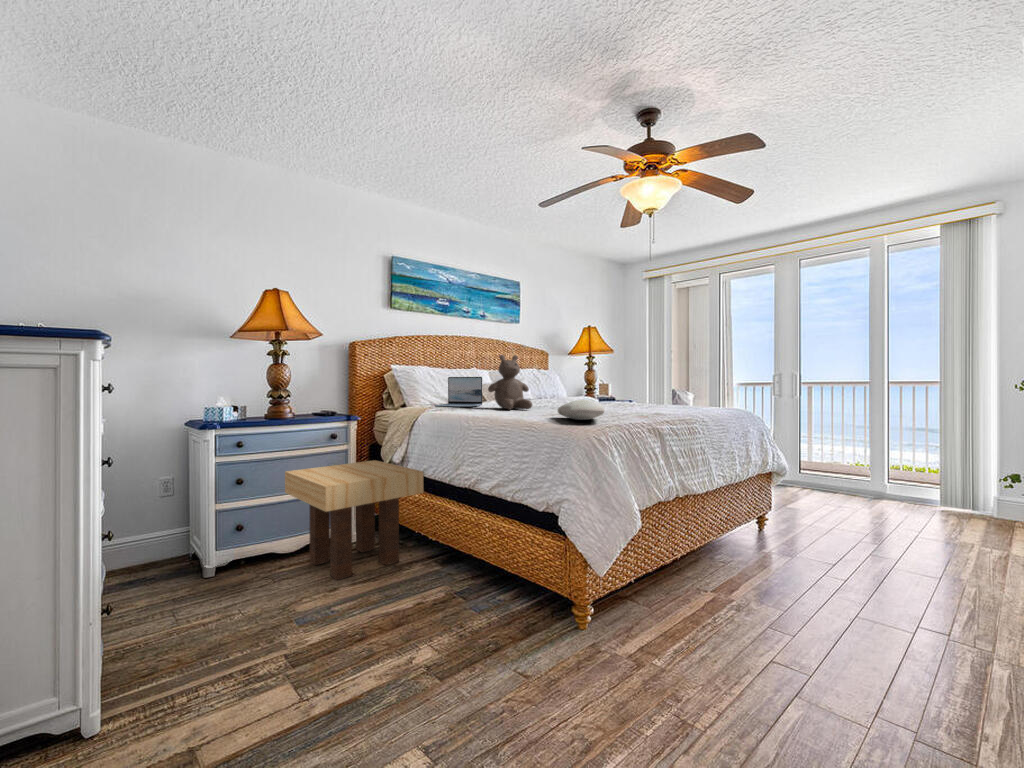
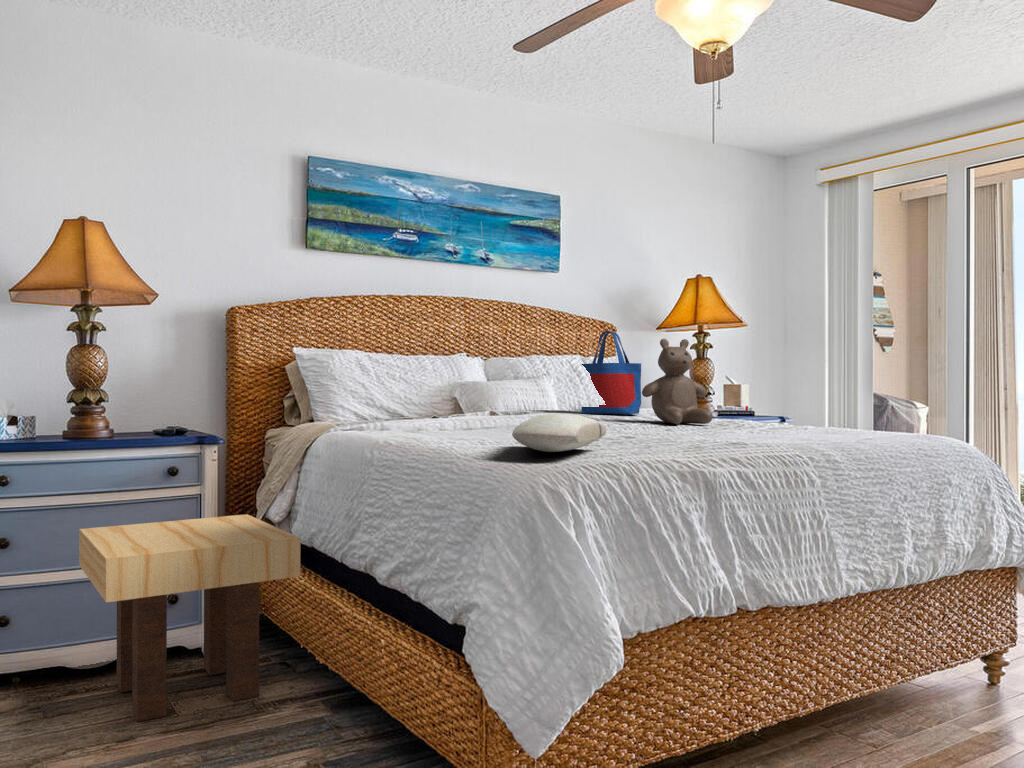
teddy bear: present [488,355,532,410] -> present [642,339,713,424]
tote bag: none [538,356,571,401] -> present [581,331,641,415]
laptop: present [435,377,482,407] -> none [354,369,442,423]

